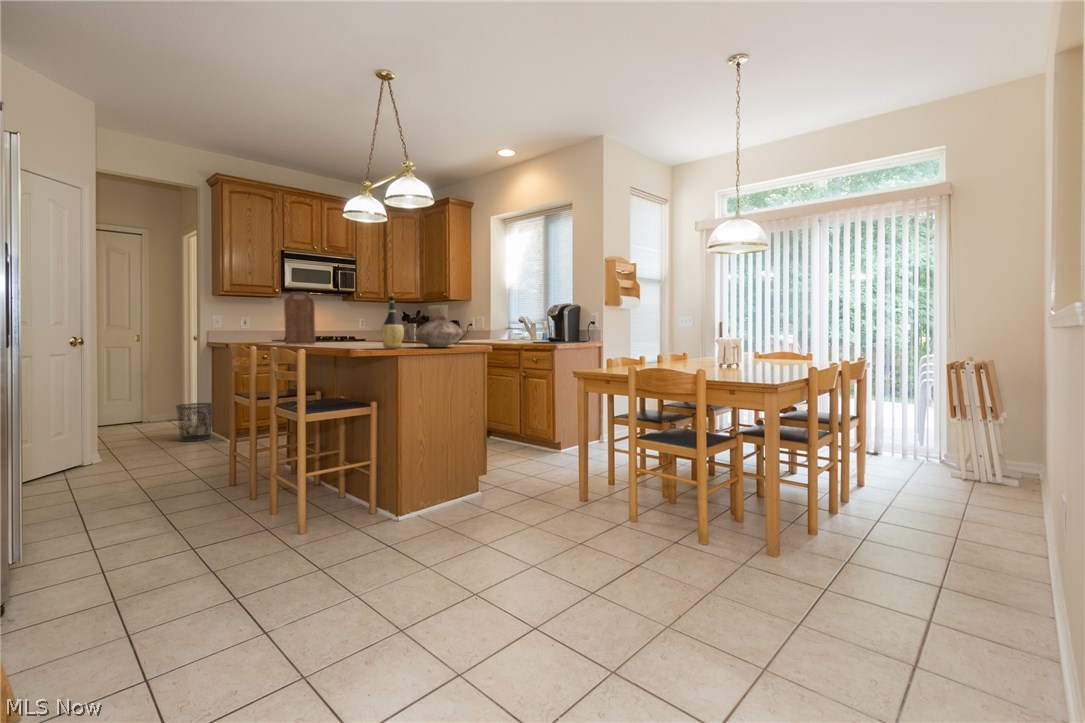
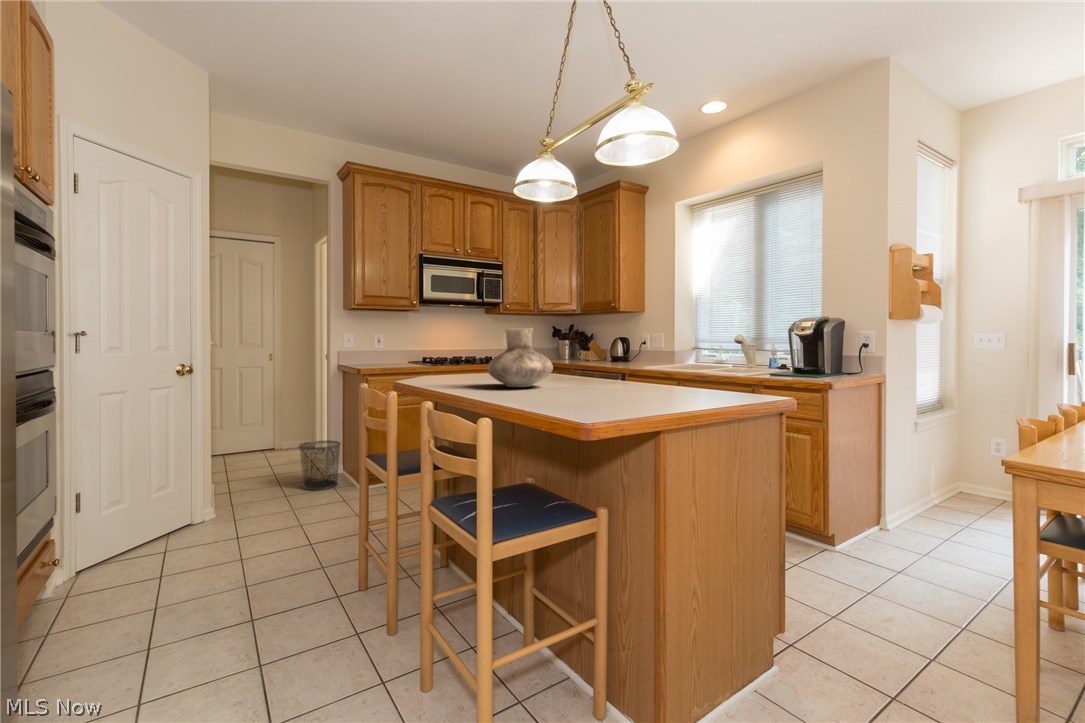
cutting board: present [284,292,316,344] -> none [434,305,478,384]
wine bottle: present [381,293,404,349] -> none [618,305,662,411]
vase: present [415,305,463,347] -> present [487,328,553,387]

